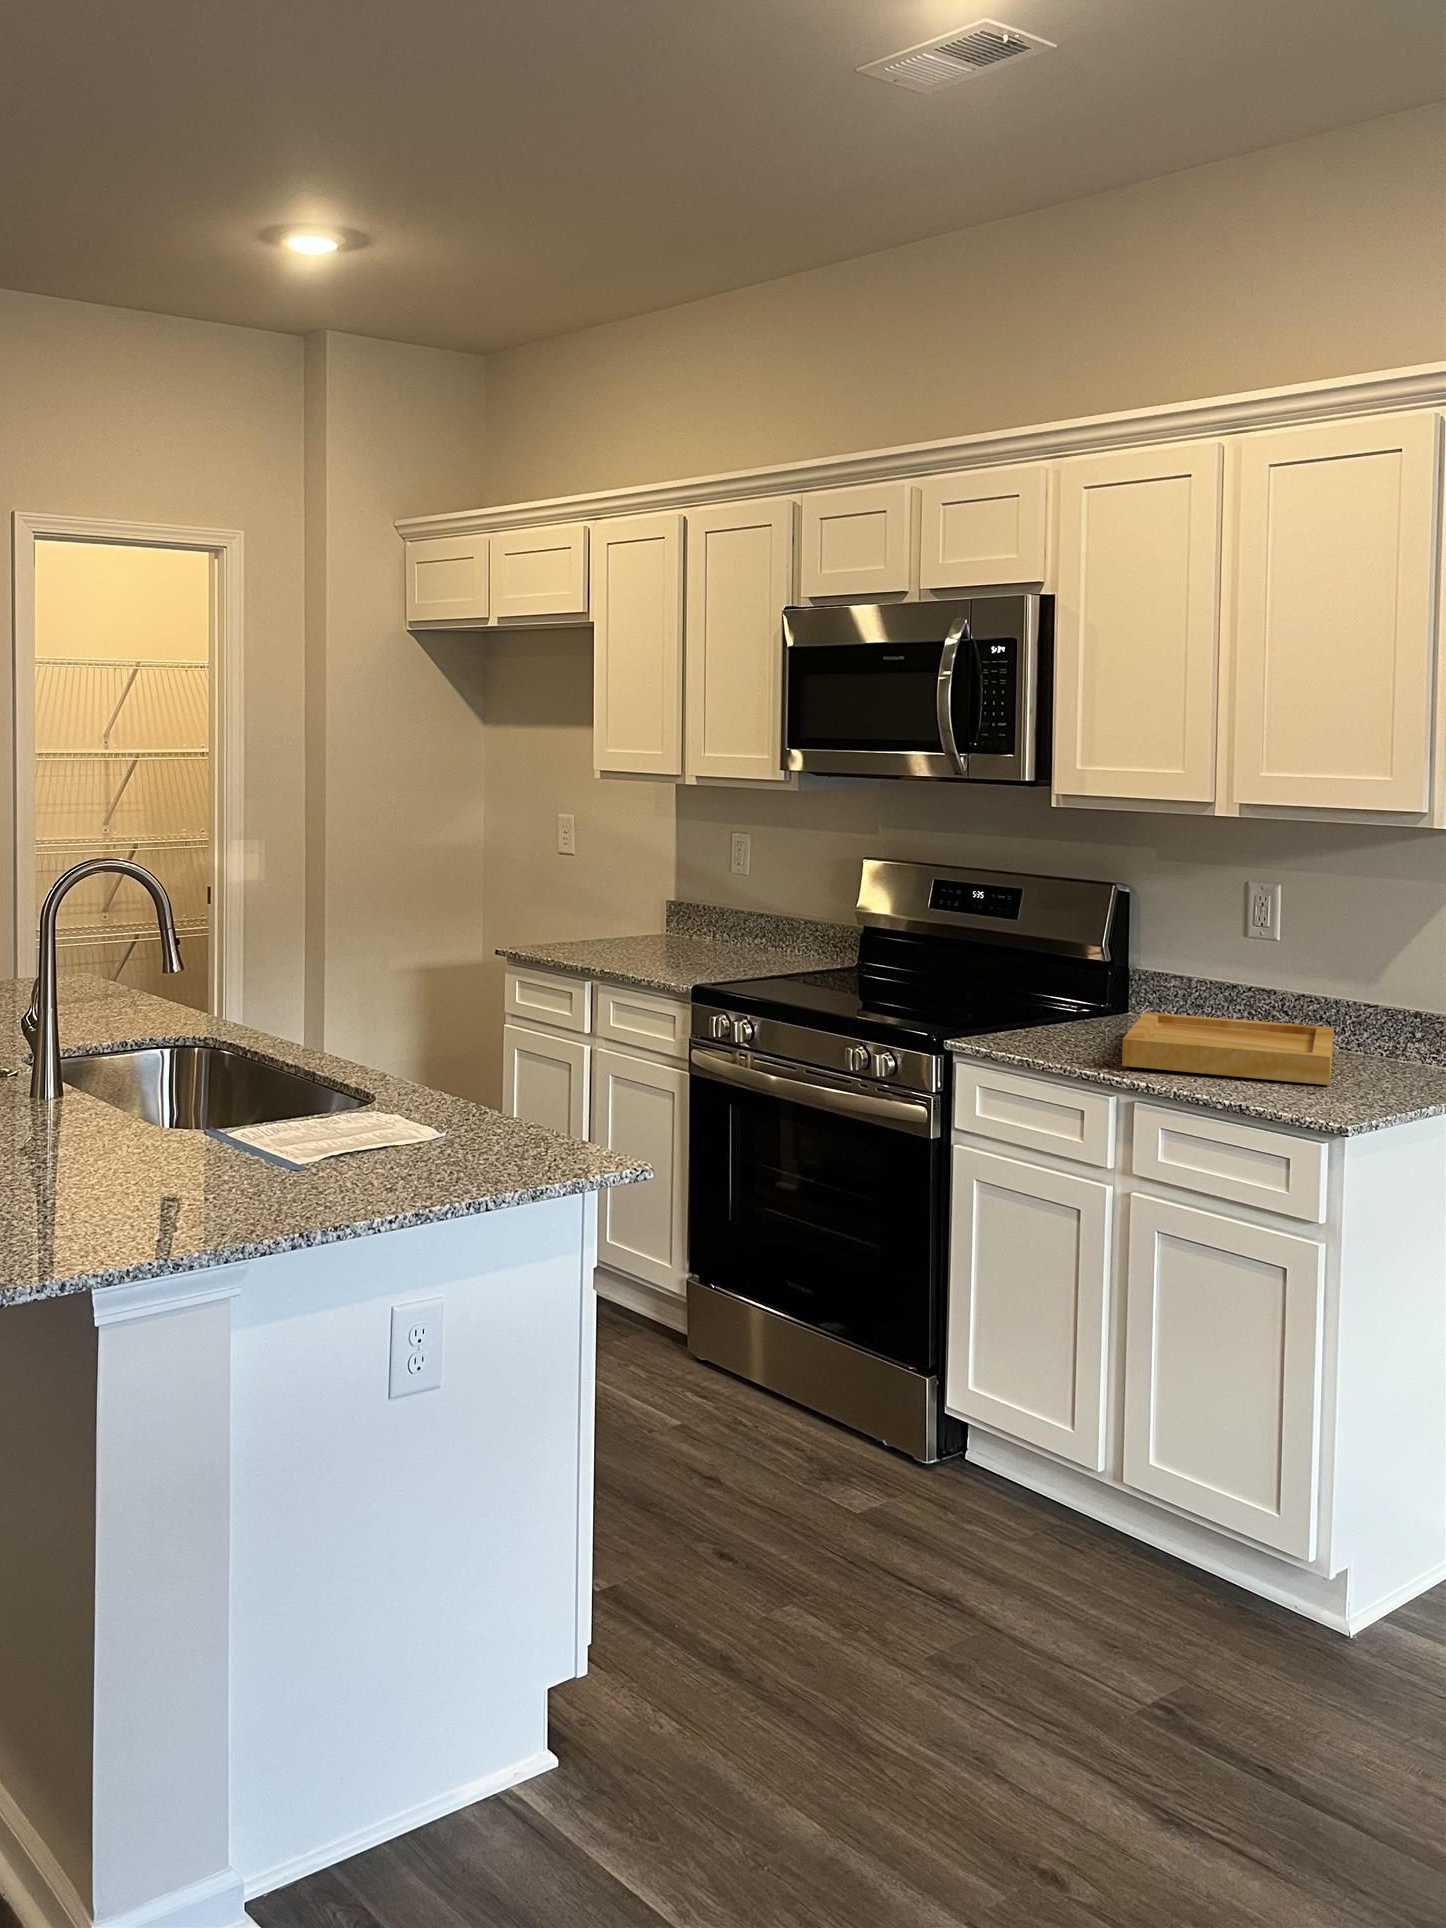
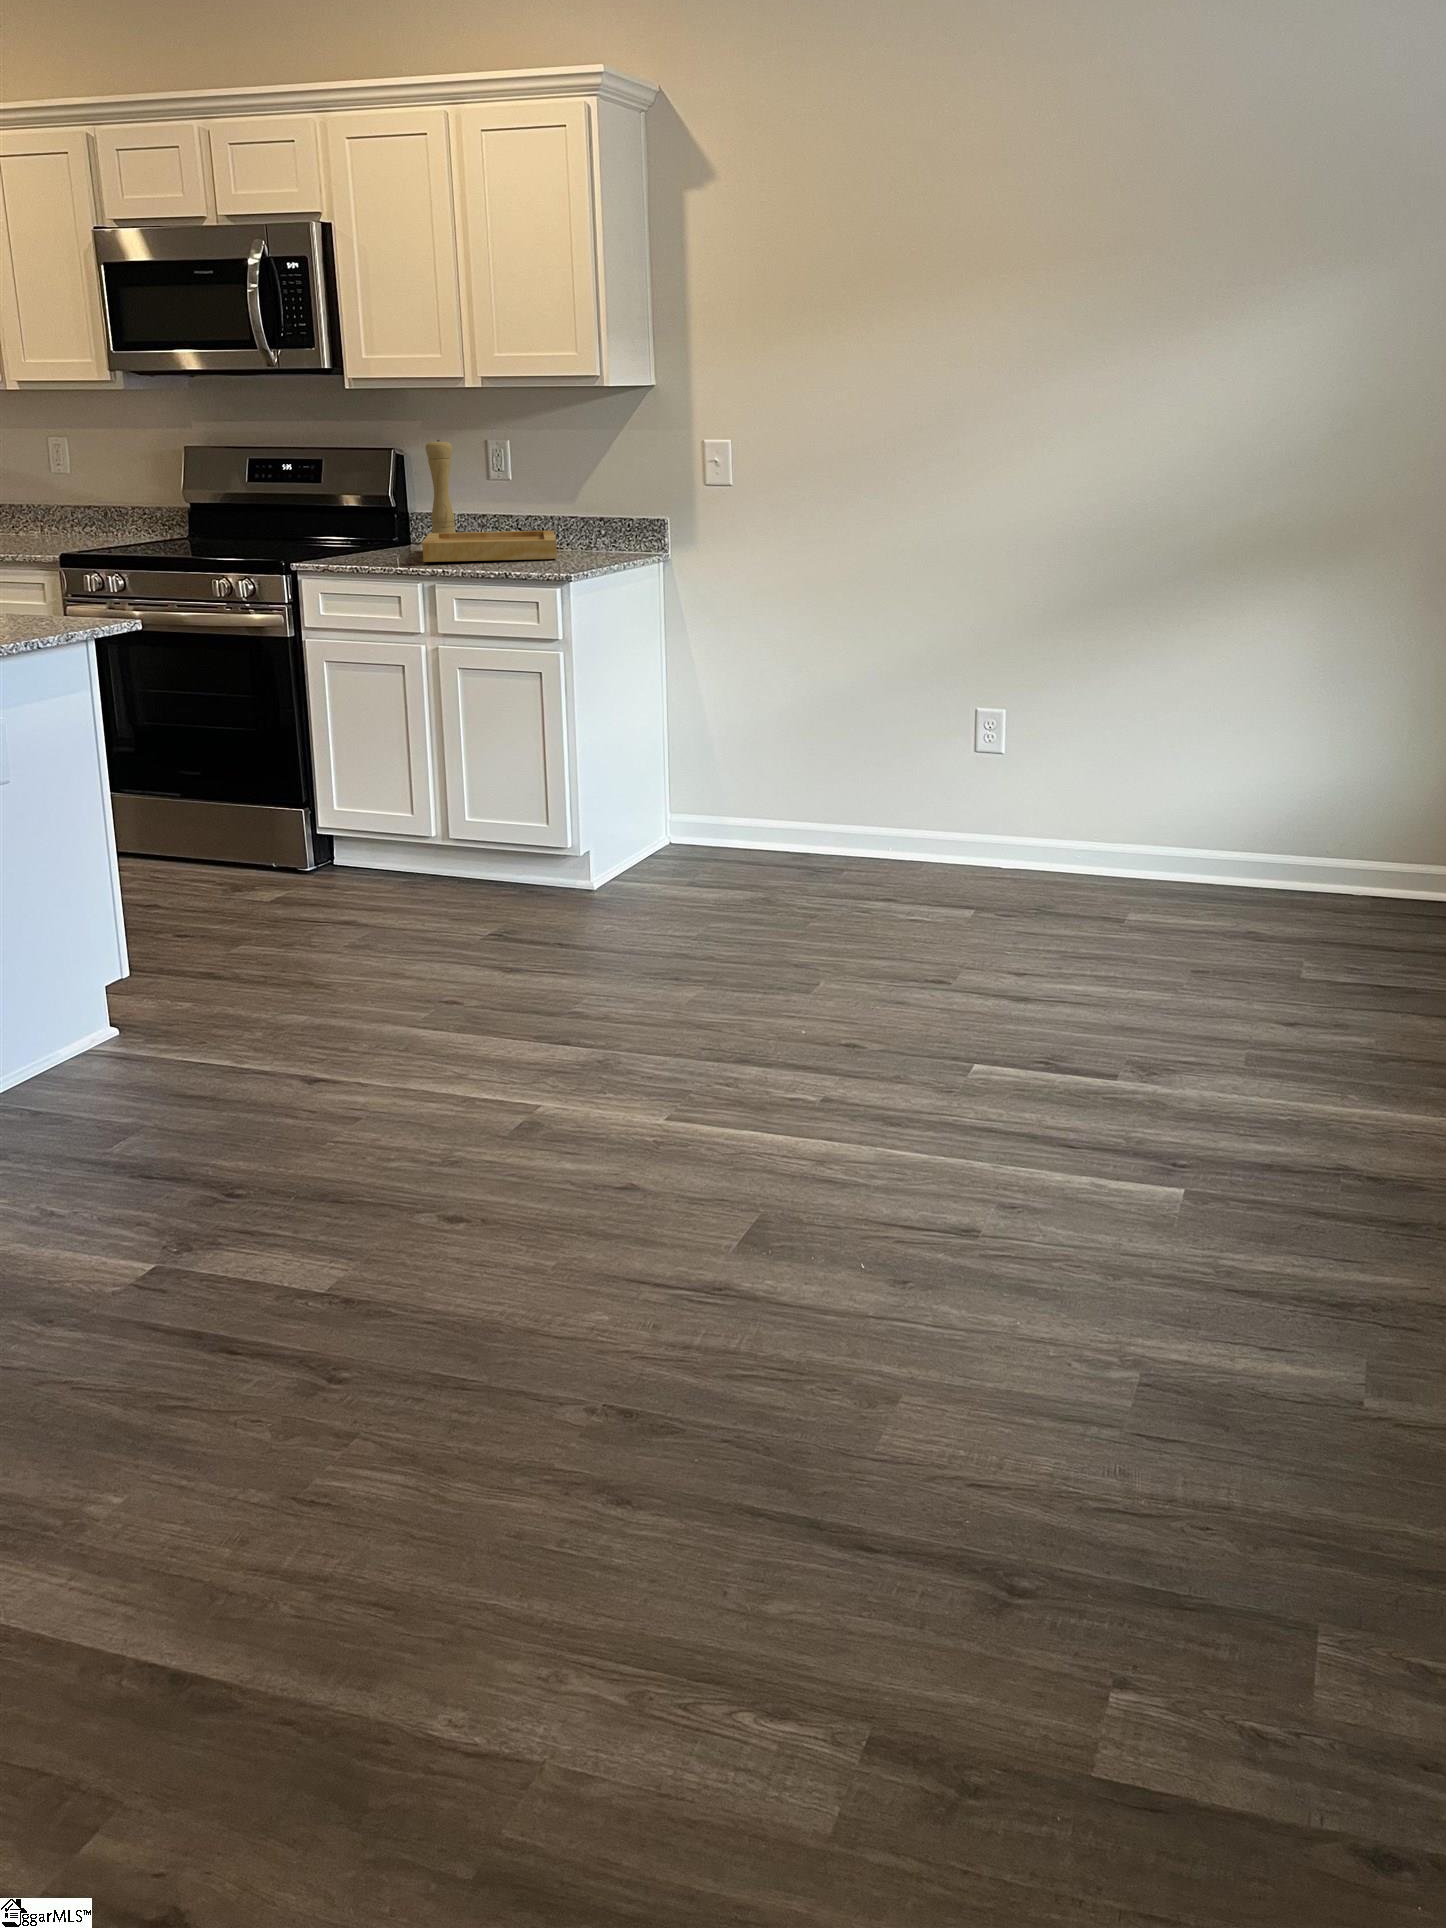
pepper mill: none [1154,880,1194,1023] -> present [425,440,455,533]

